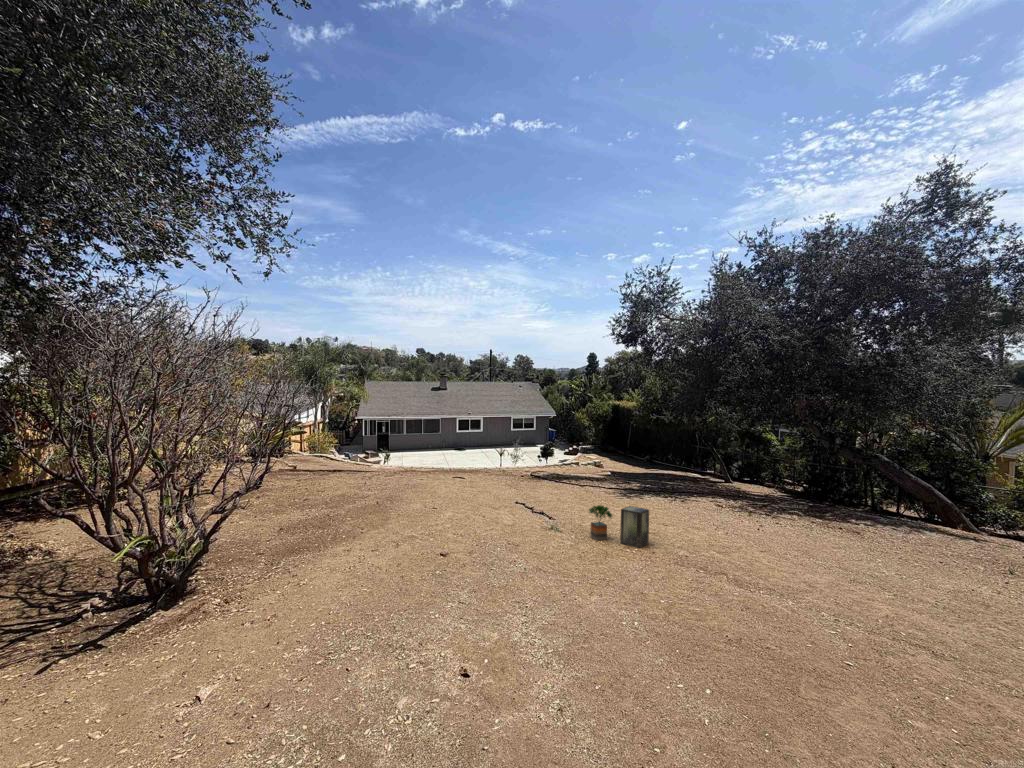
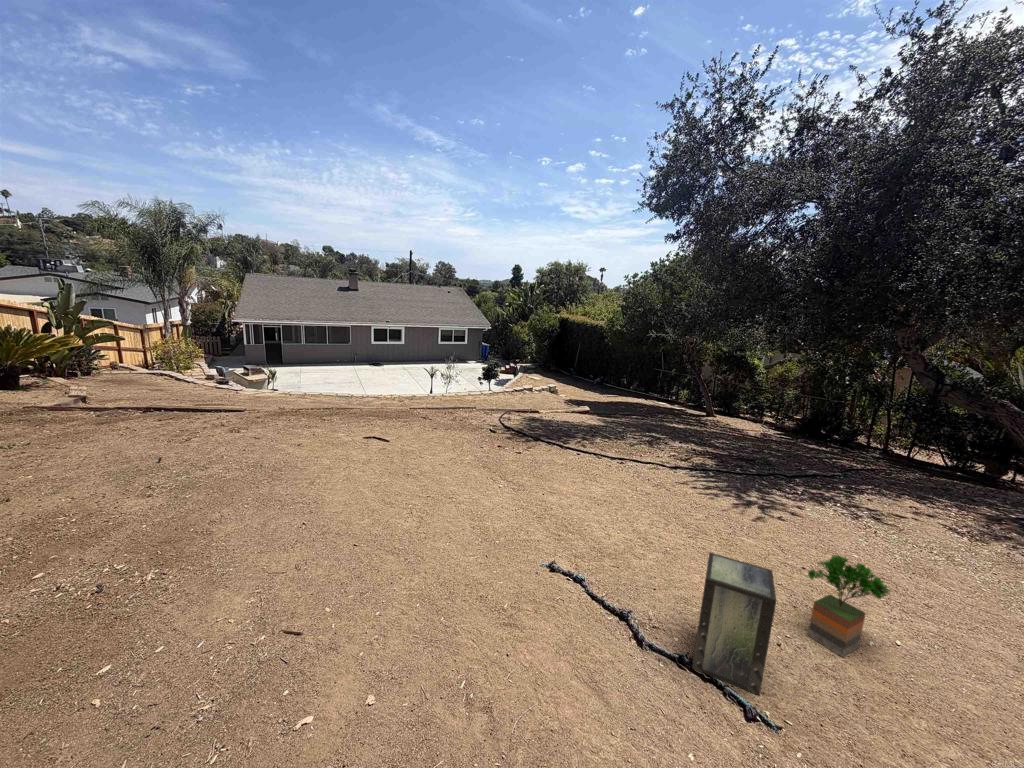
storage box: present [620,506,649,548] -> present [692,552,776,695]

